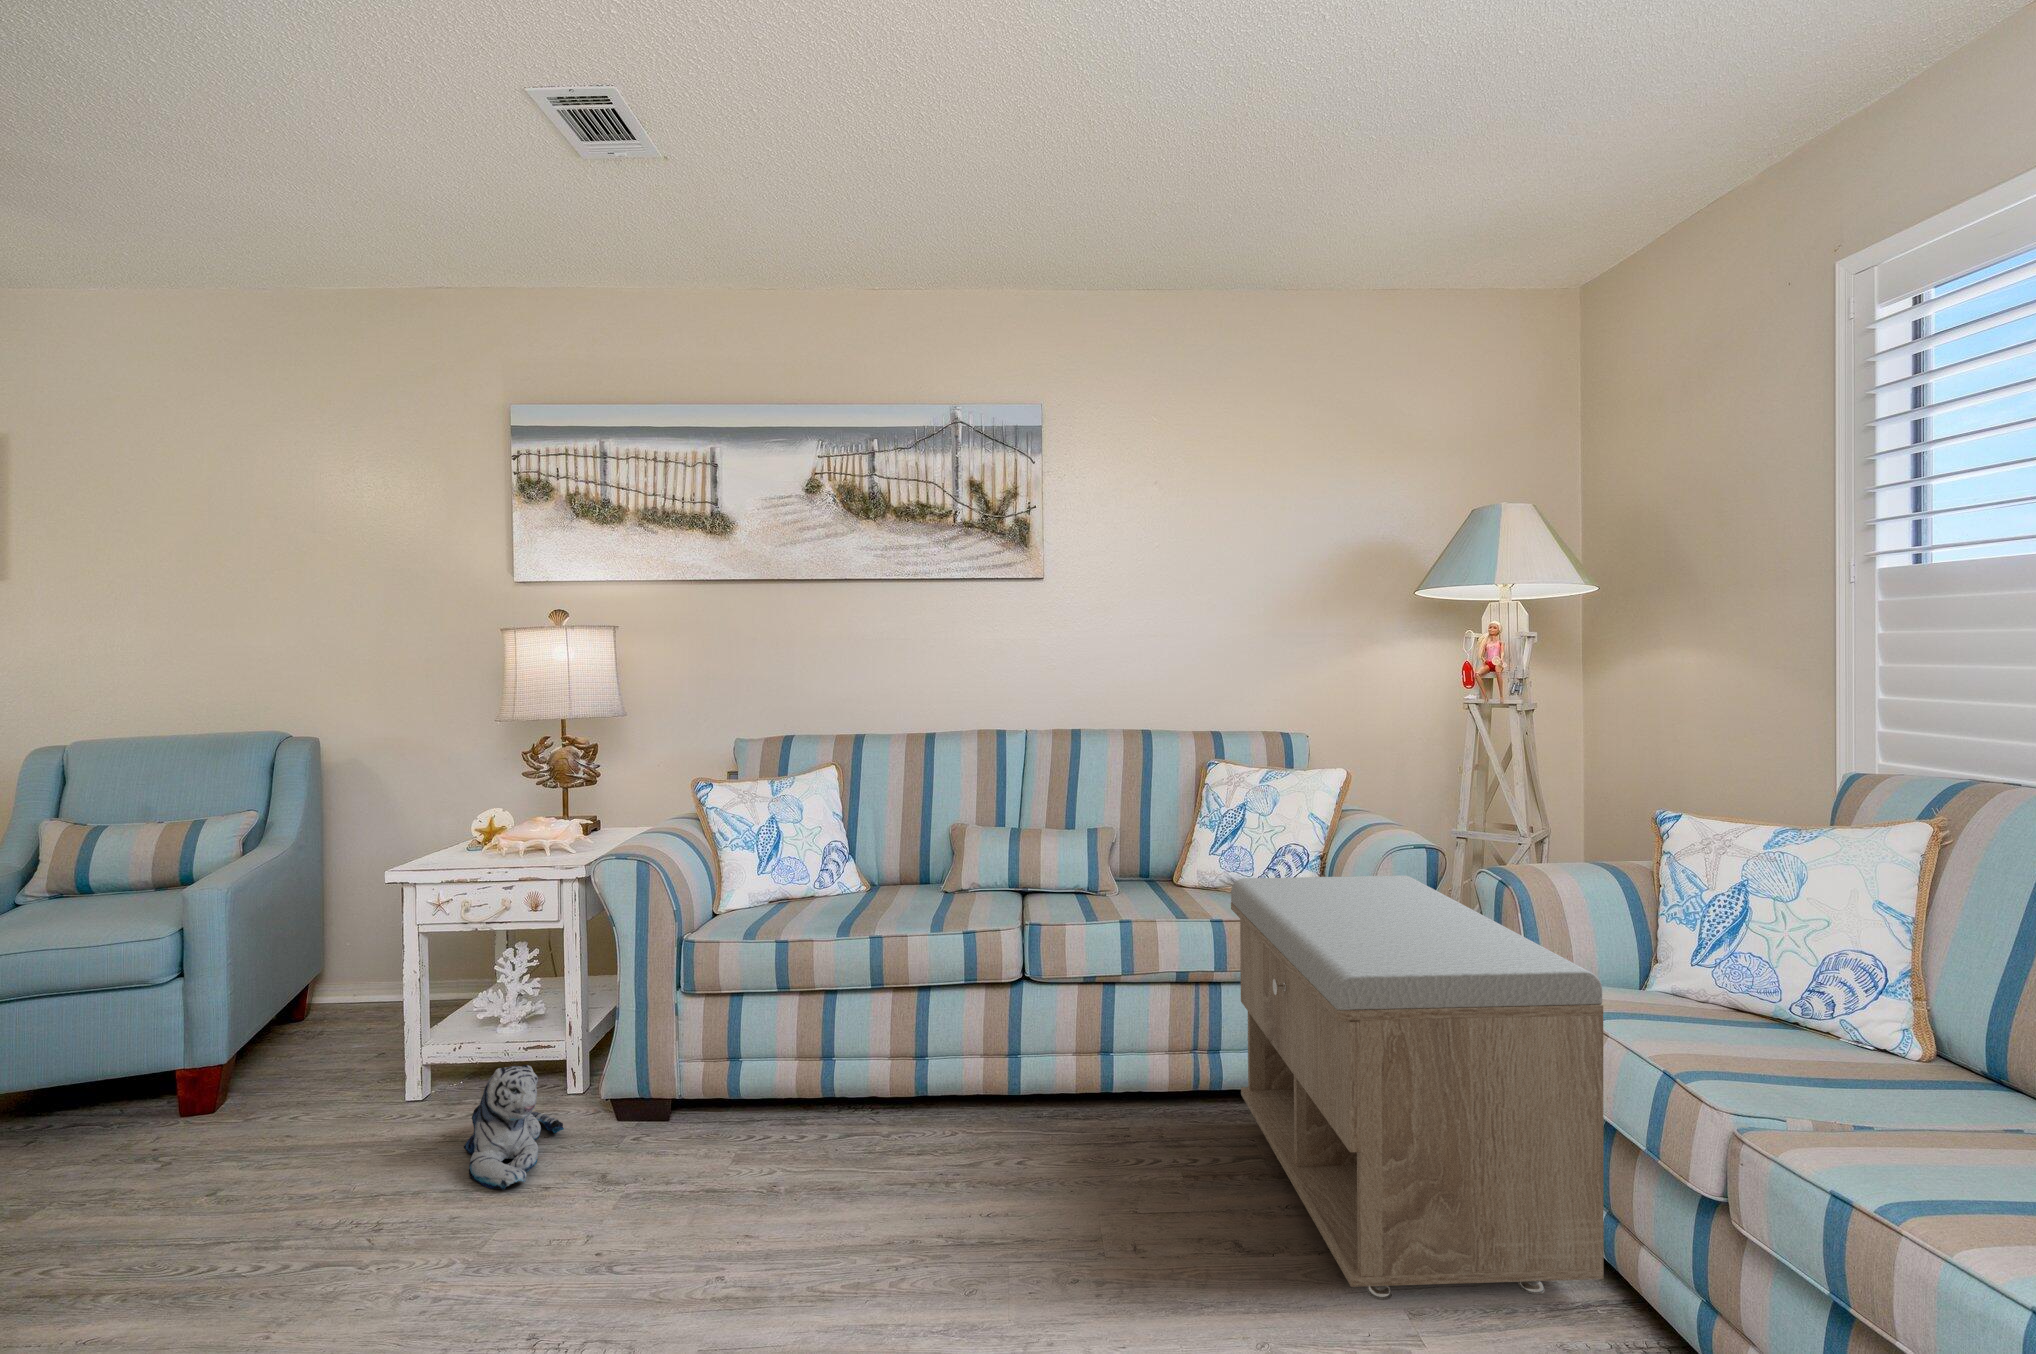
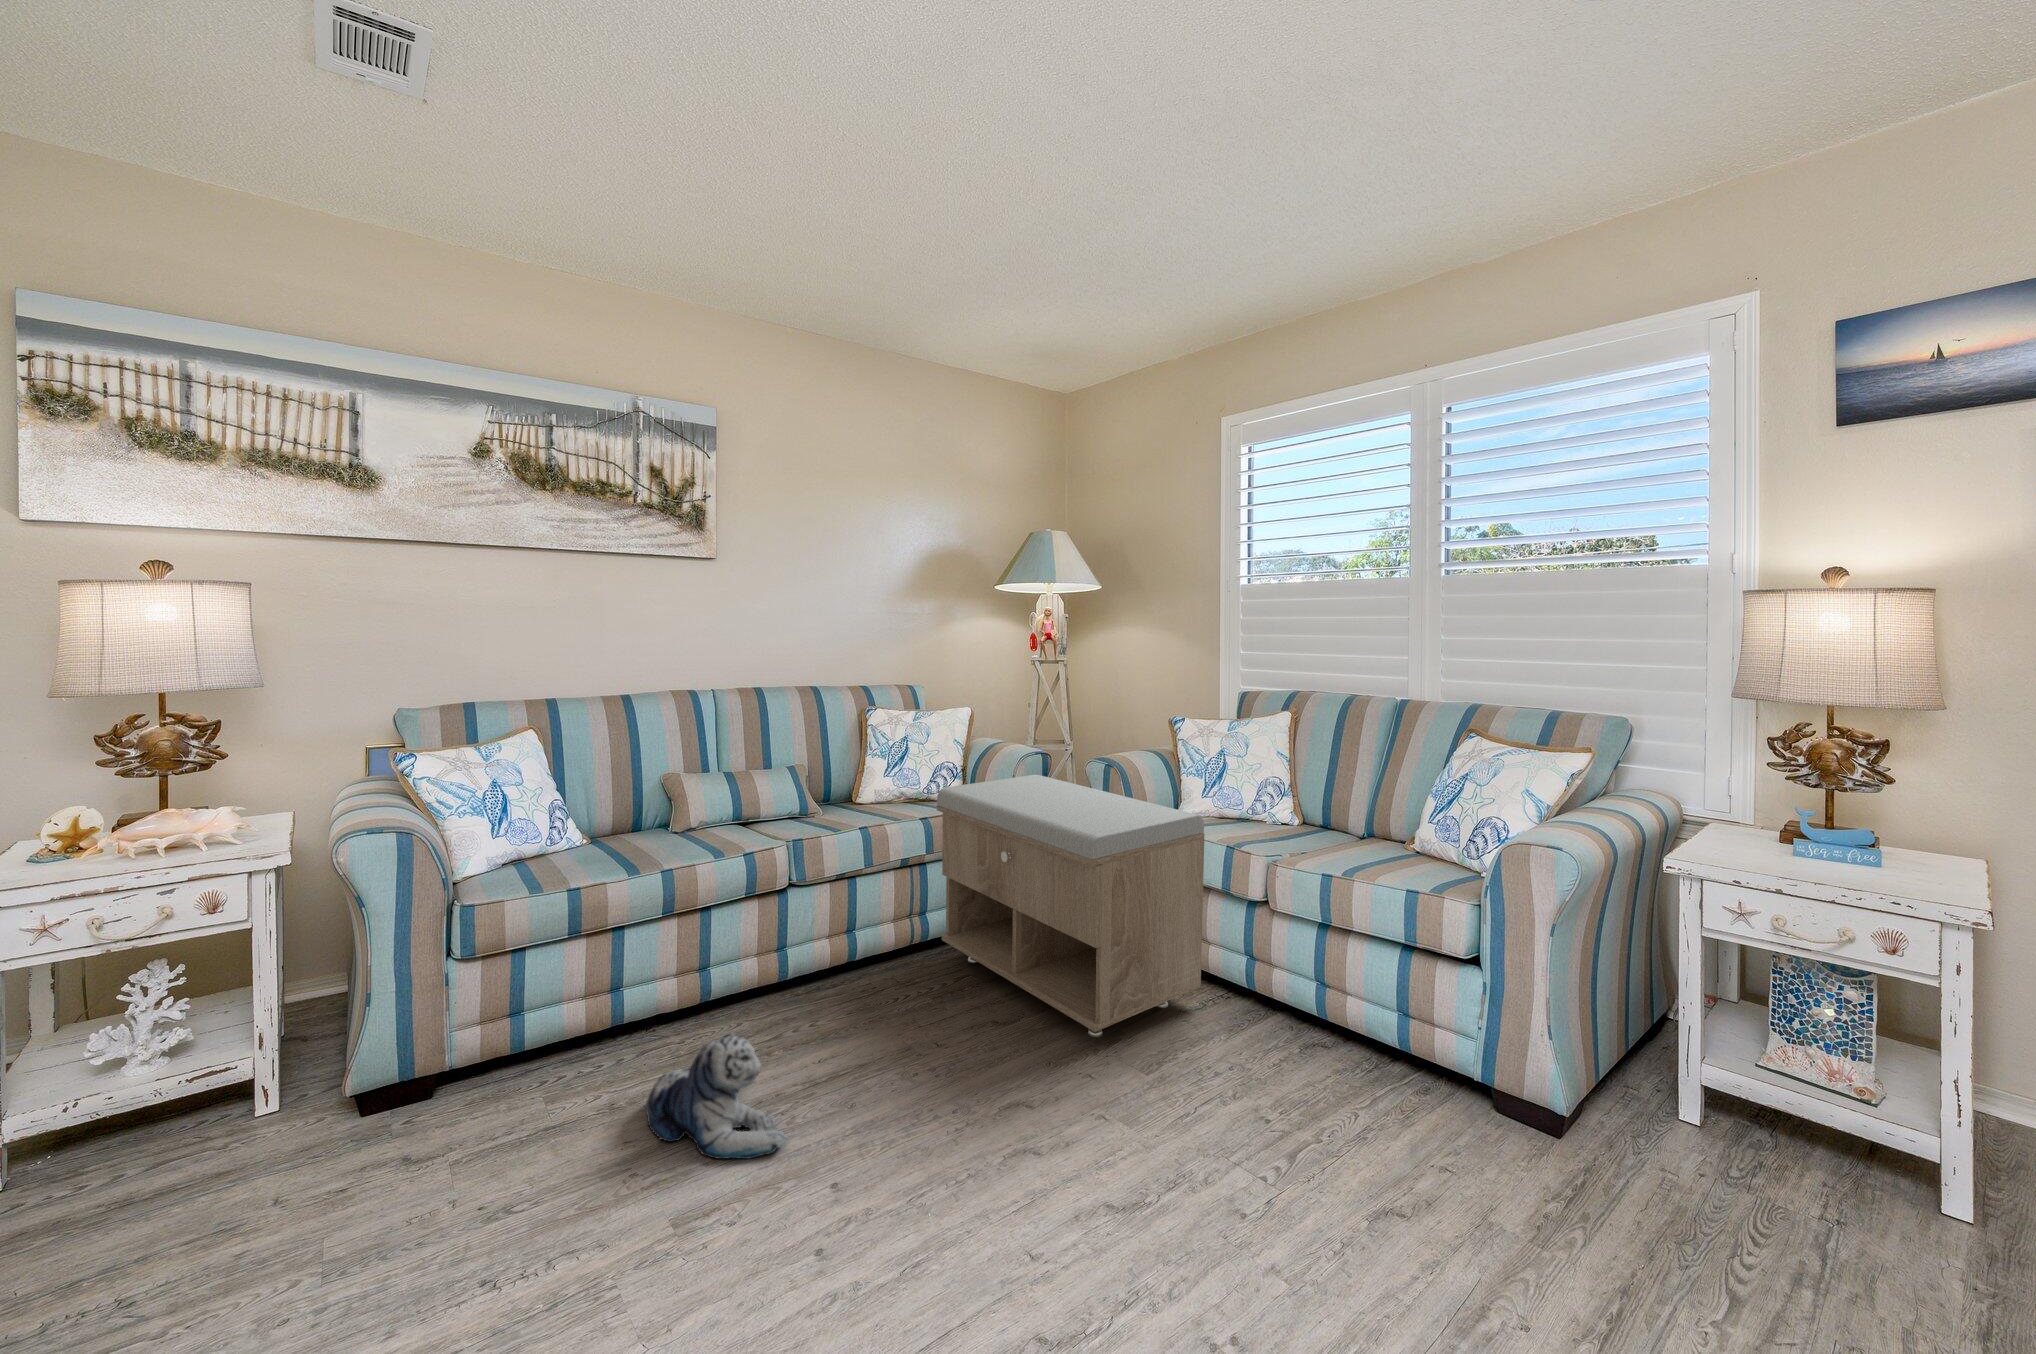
plush toy: present [464,1065,564,1190] -> present [646,1034,786,1159]

